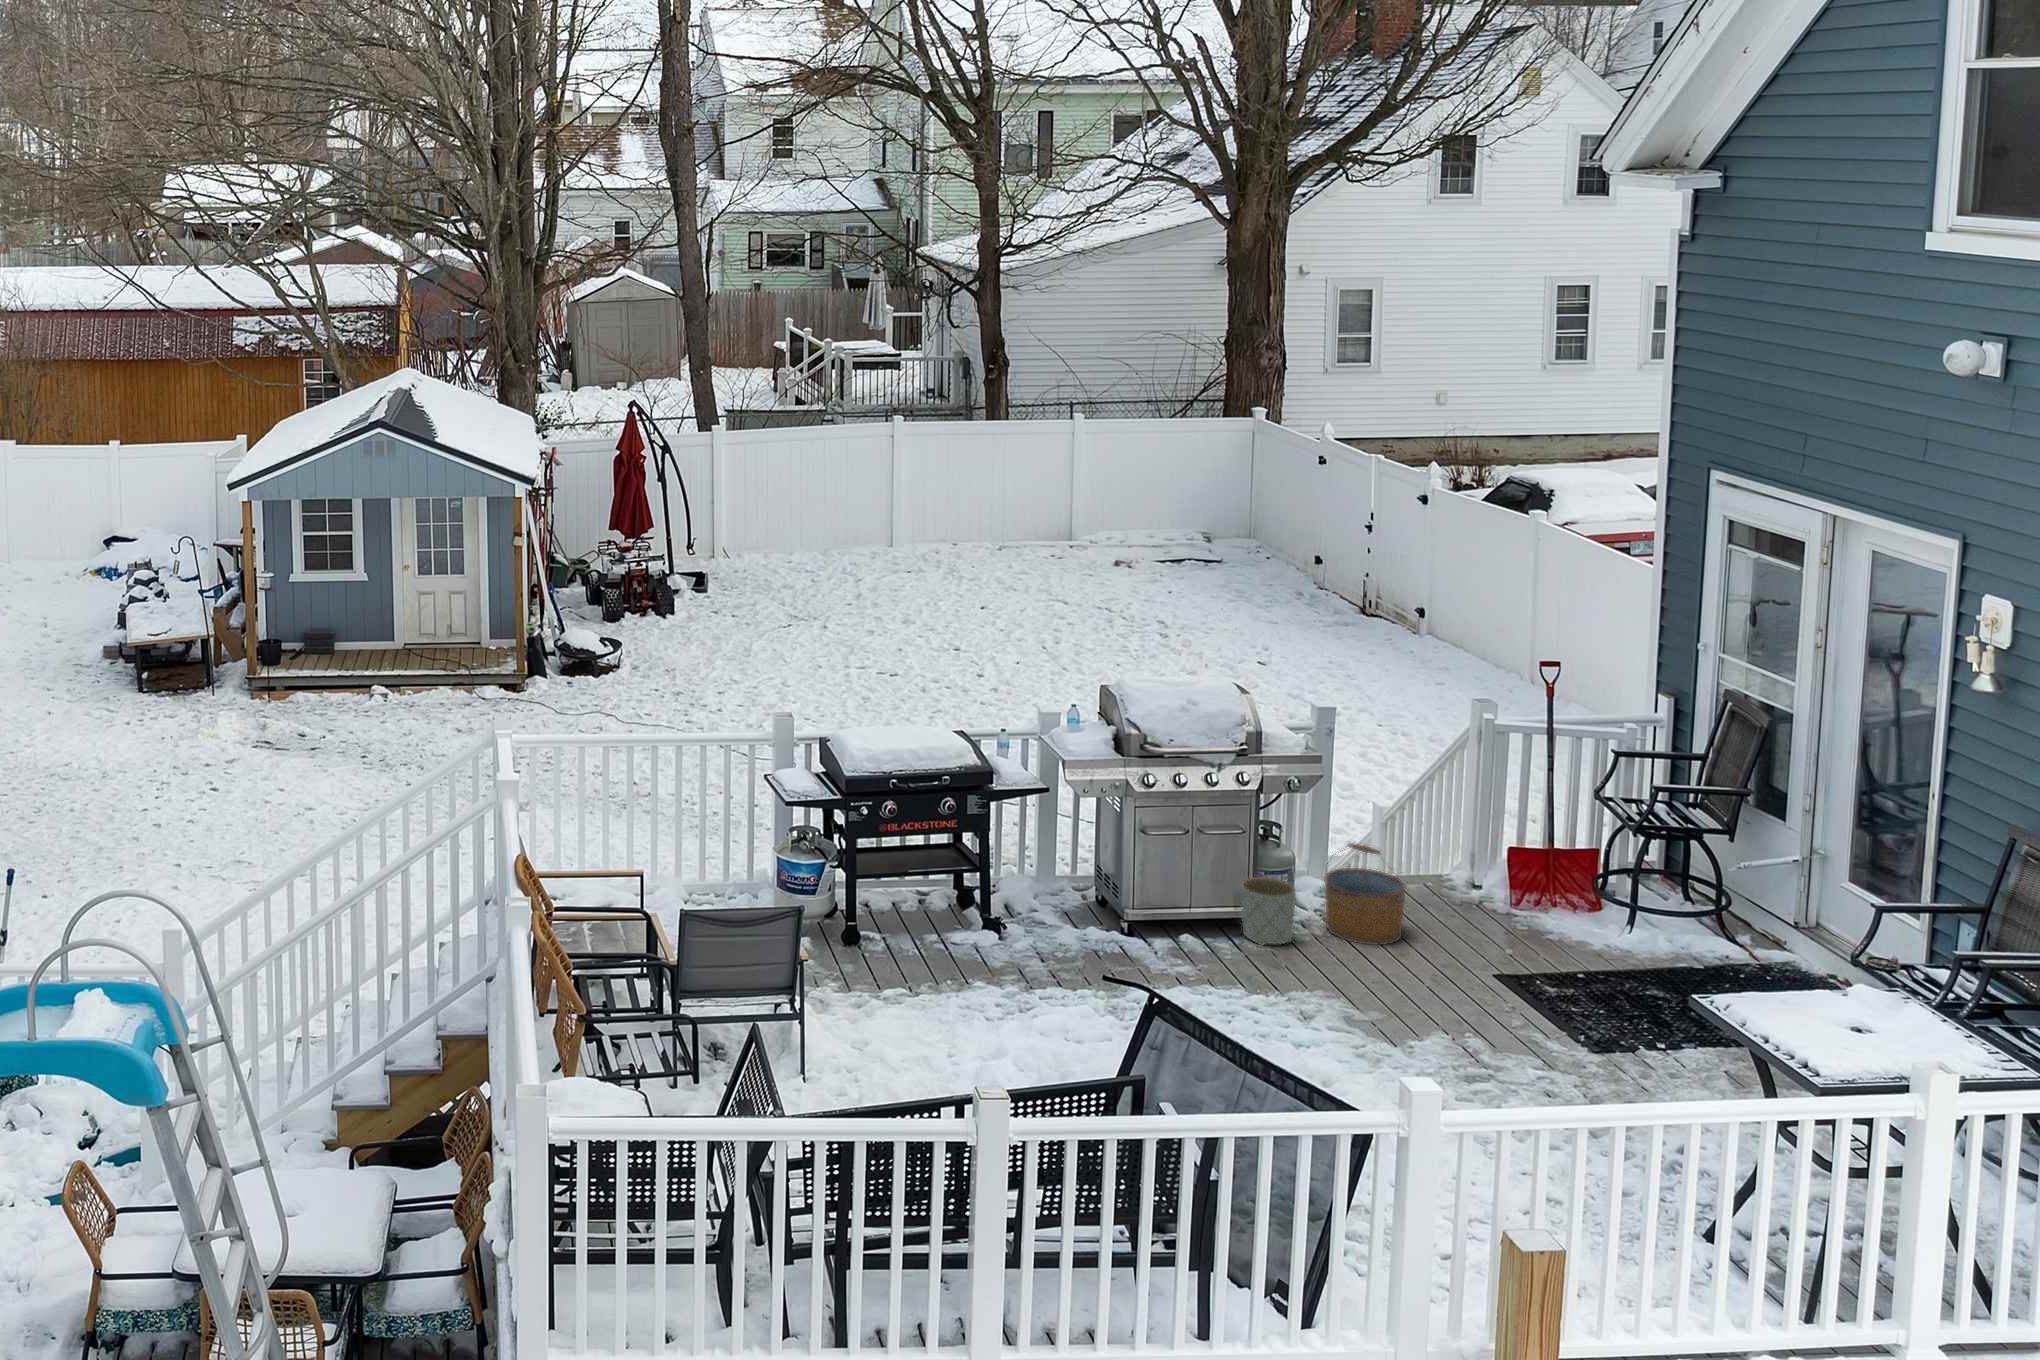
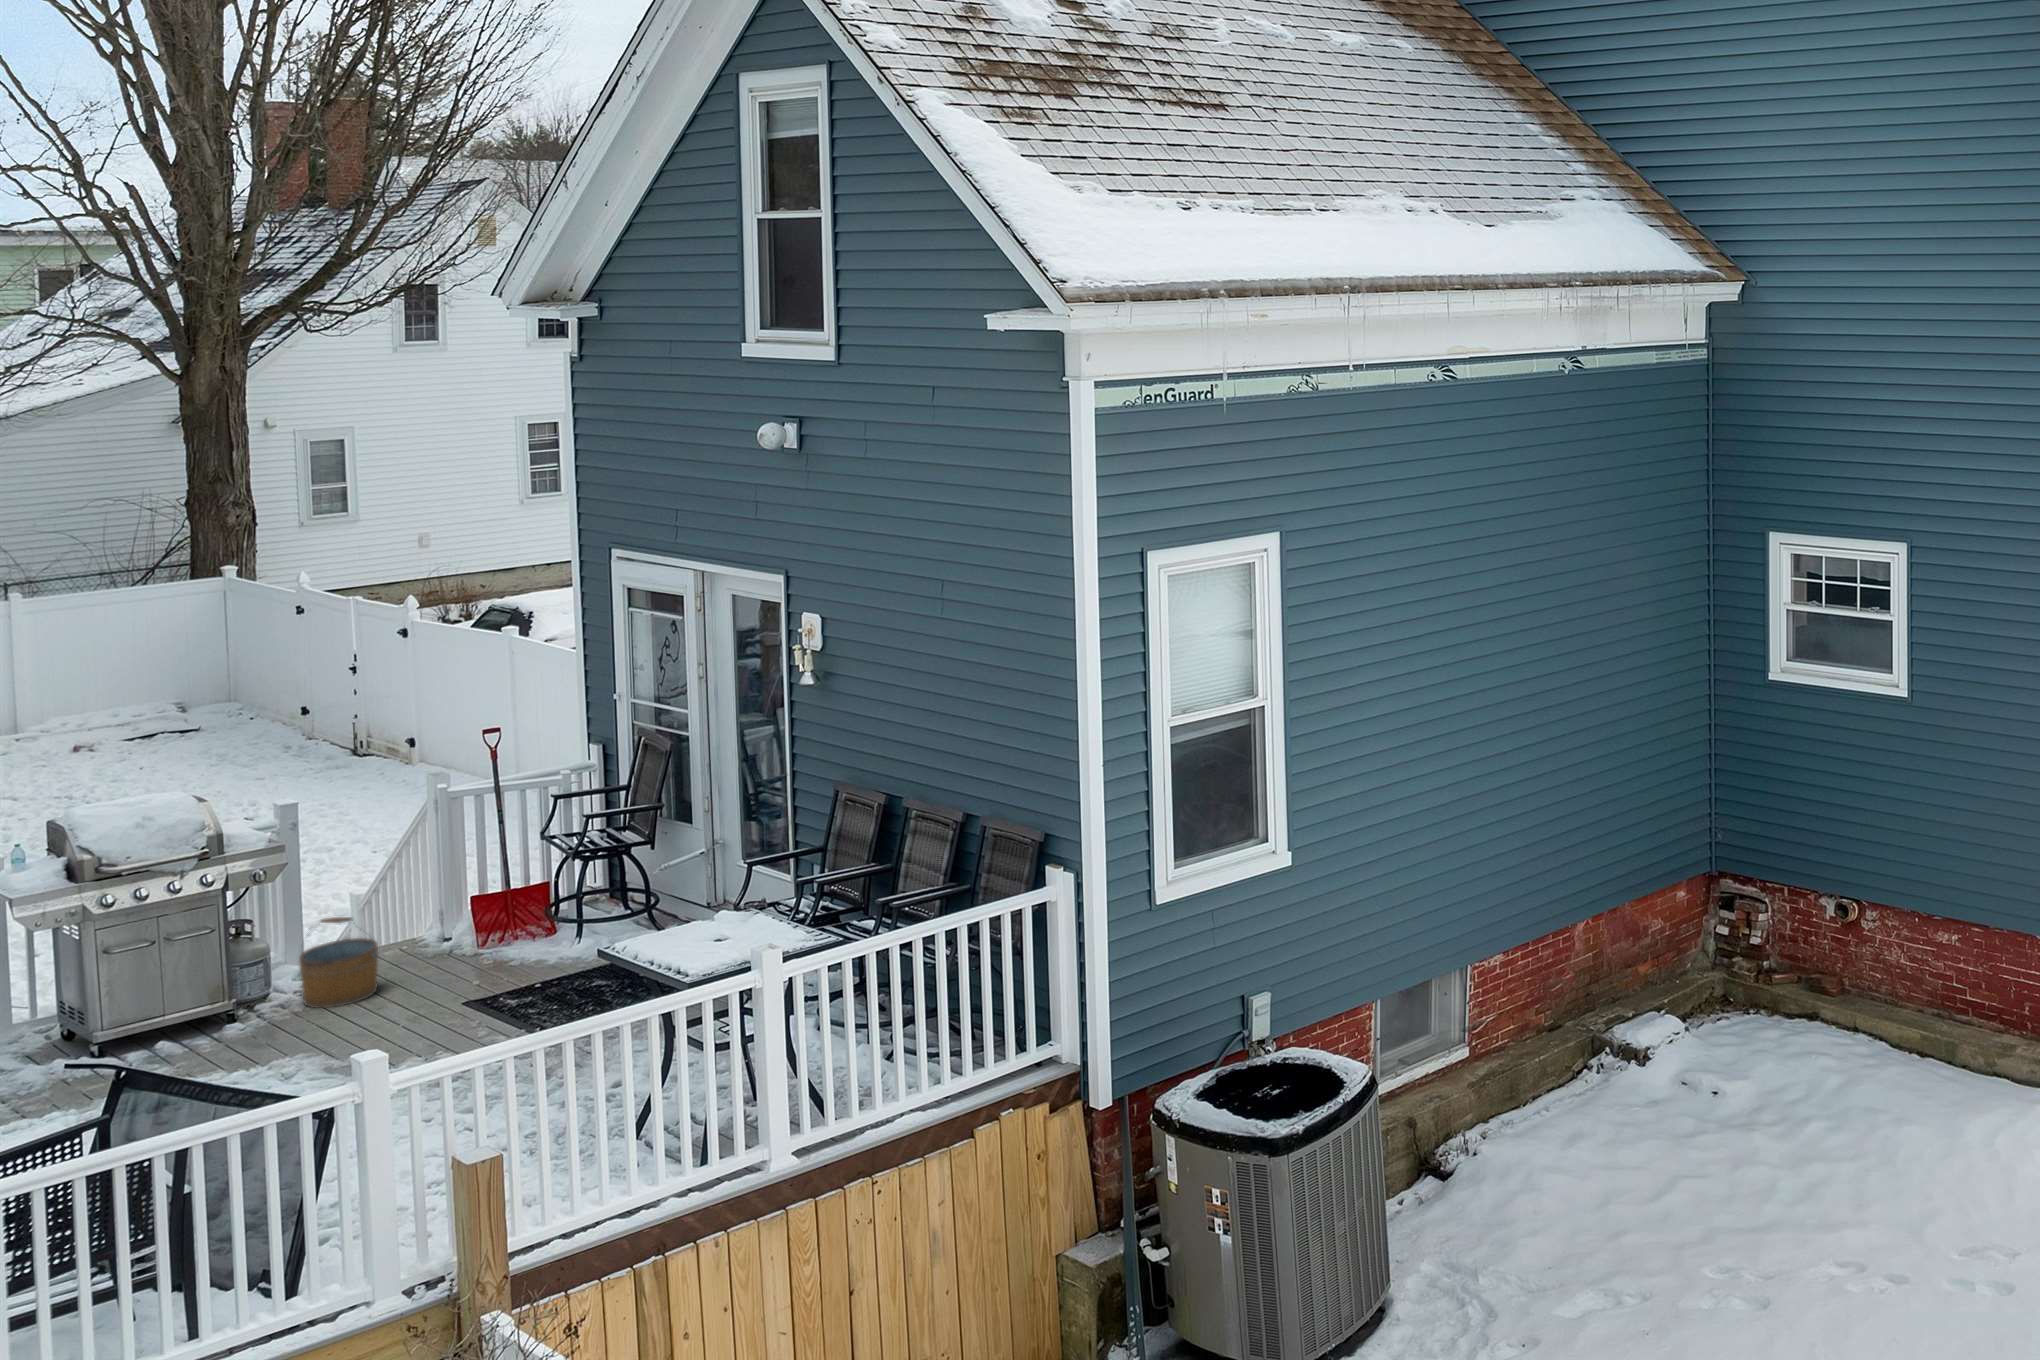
planter: present [1241,877,1296,945] -> none [211,971,270,1037]

